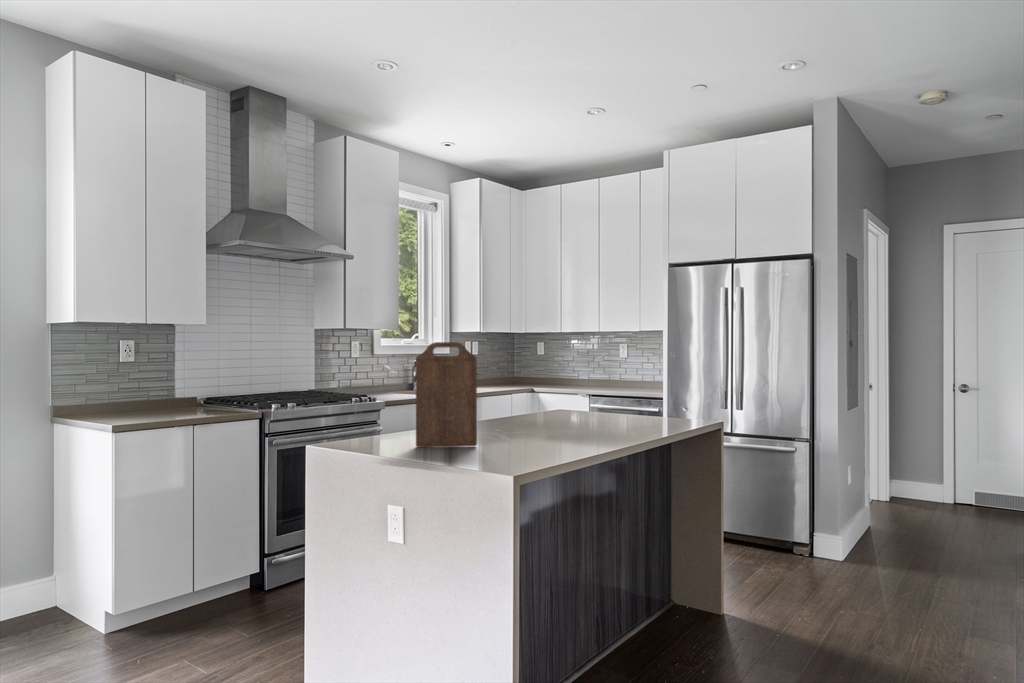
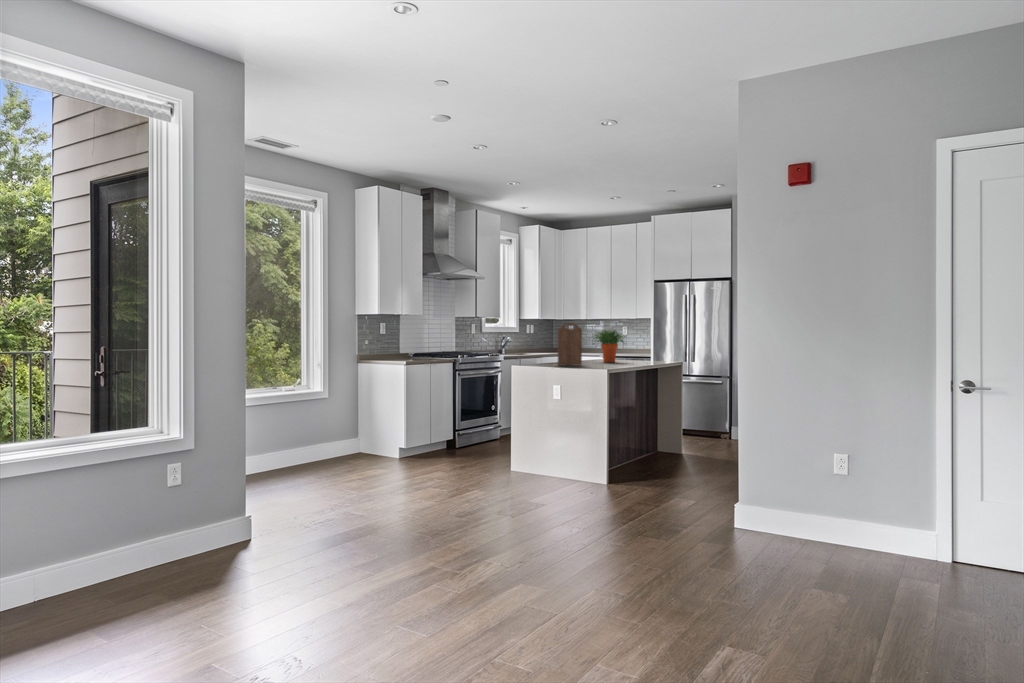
potted plant: none [523,355,607,428] -> present [595,330,625,362]

